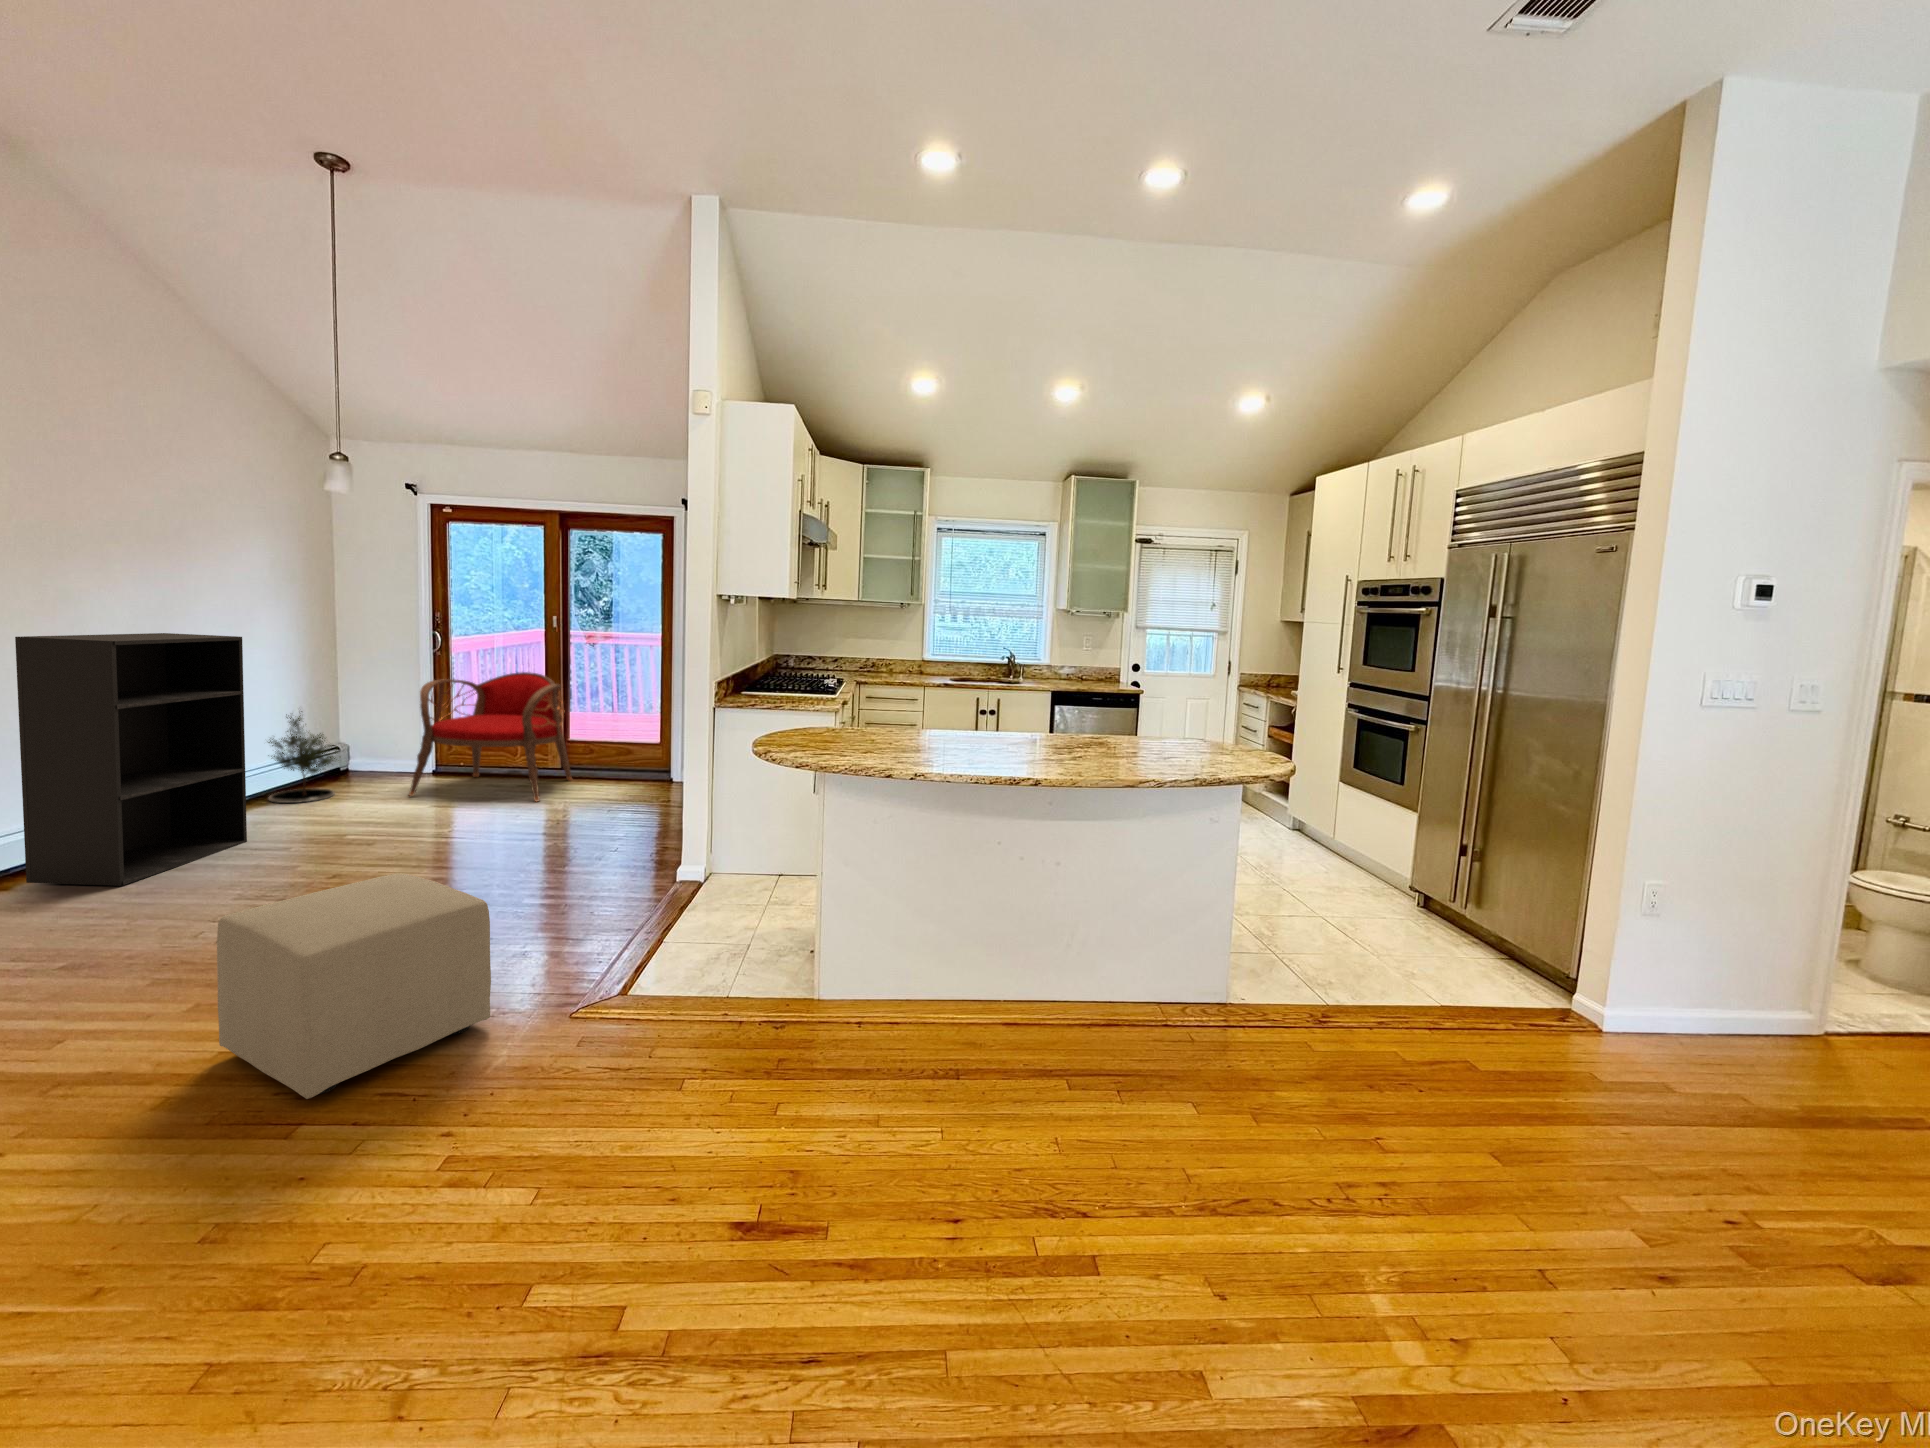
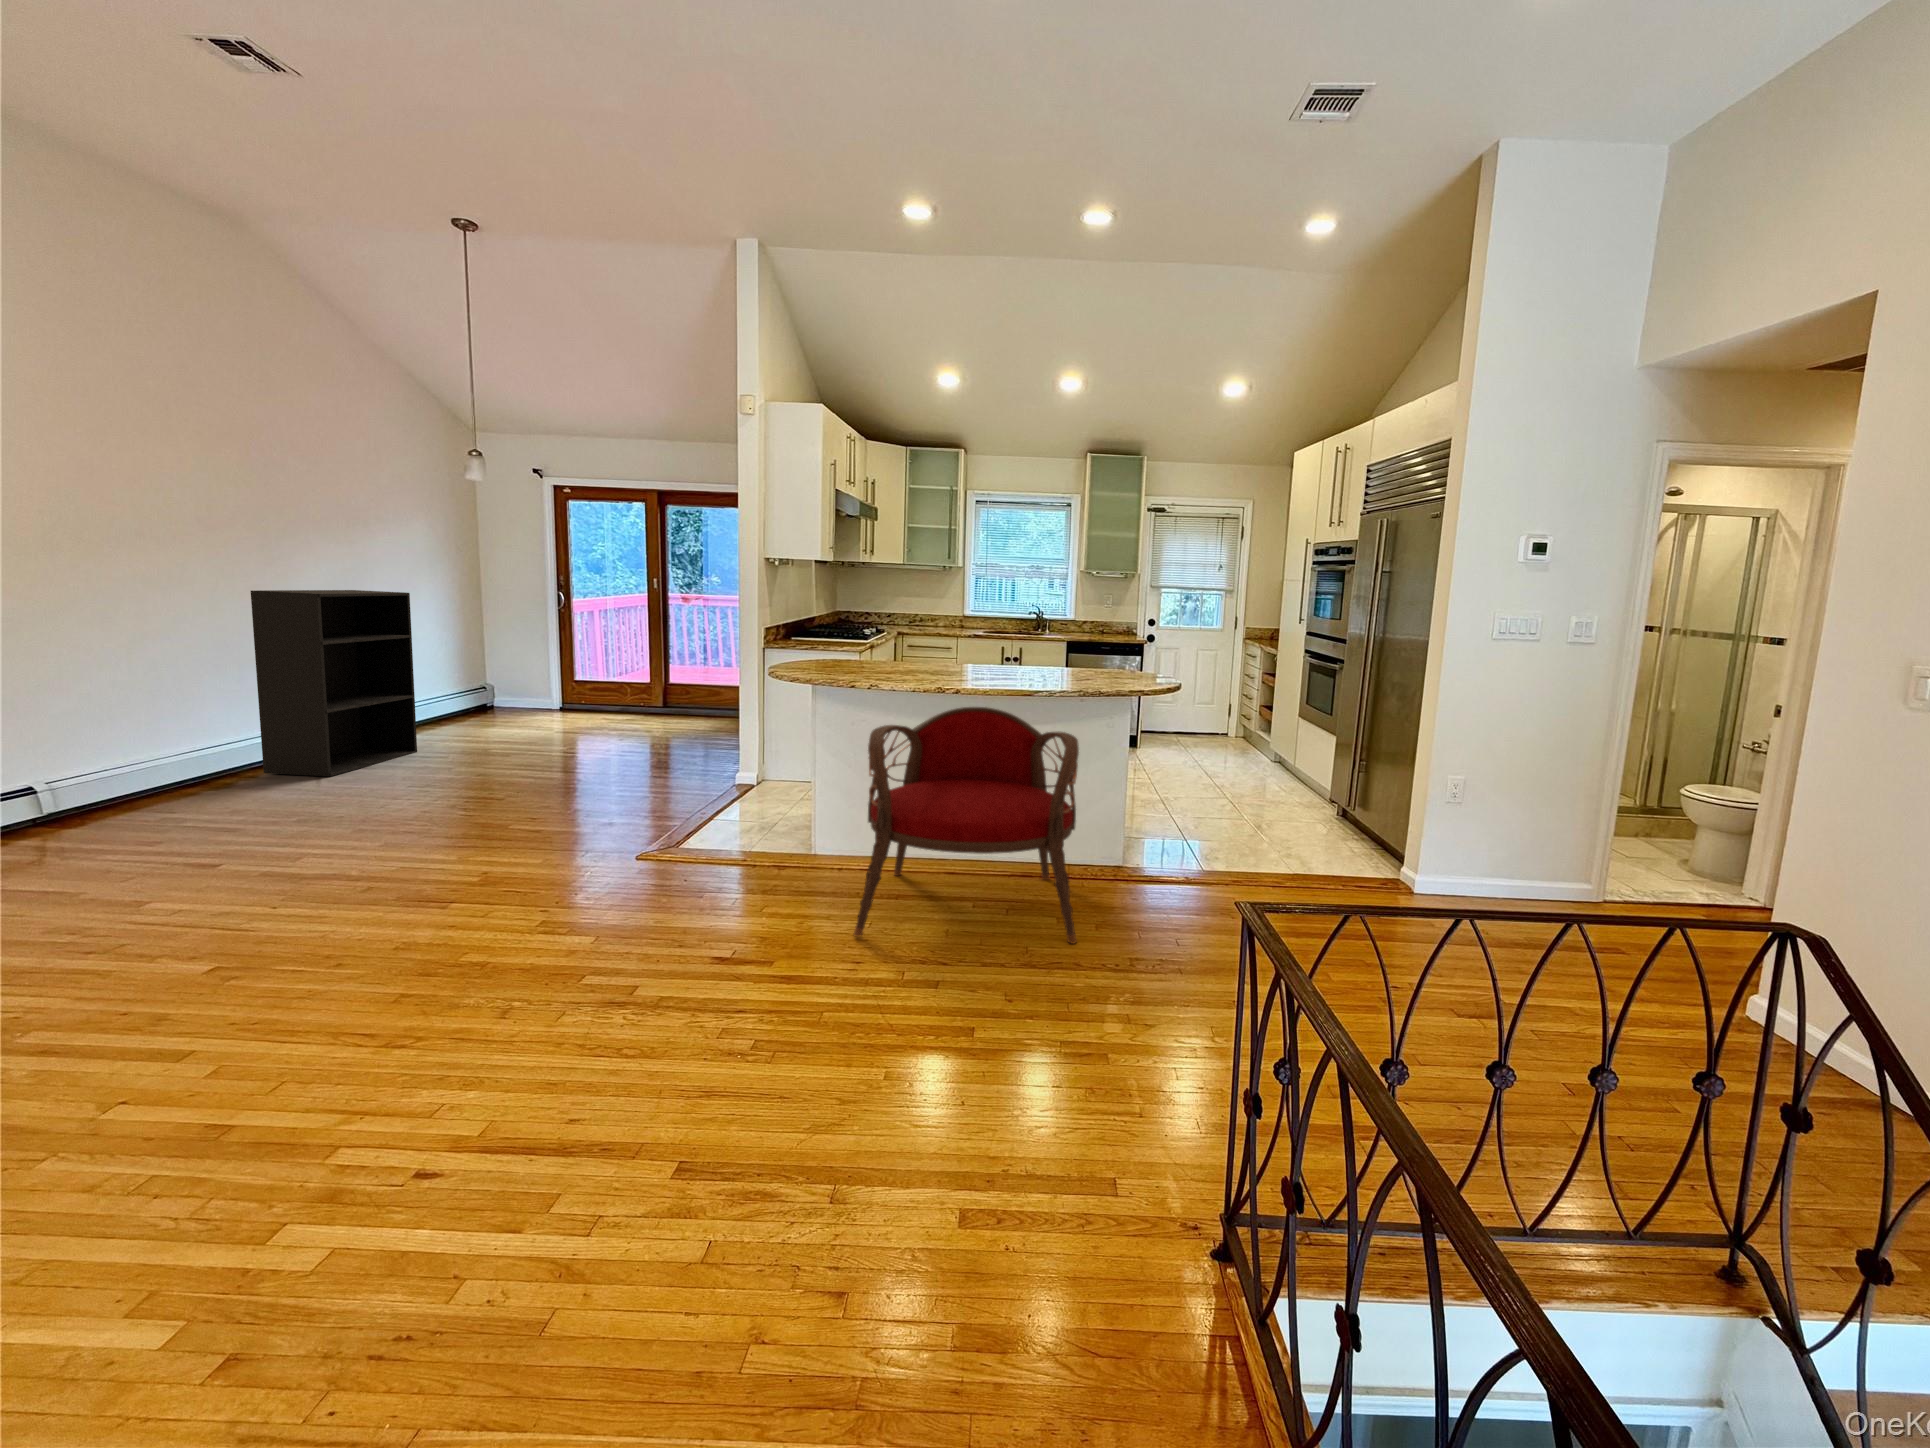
armchair: present [409,672,572,802] -> present [854,707,1079,943]
potted tree: present [268,711,338,803] -> none [428,651,489,728]
ottoman: present [217,873,491,1099] -> none [397,756,581,889]

